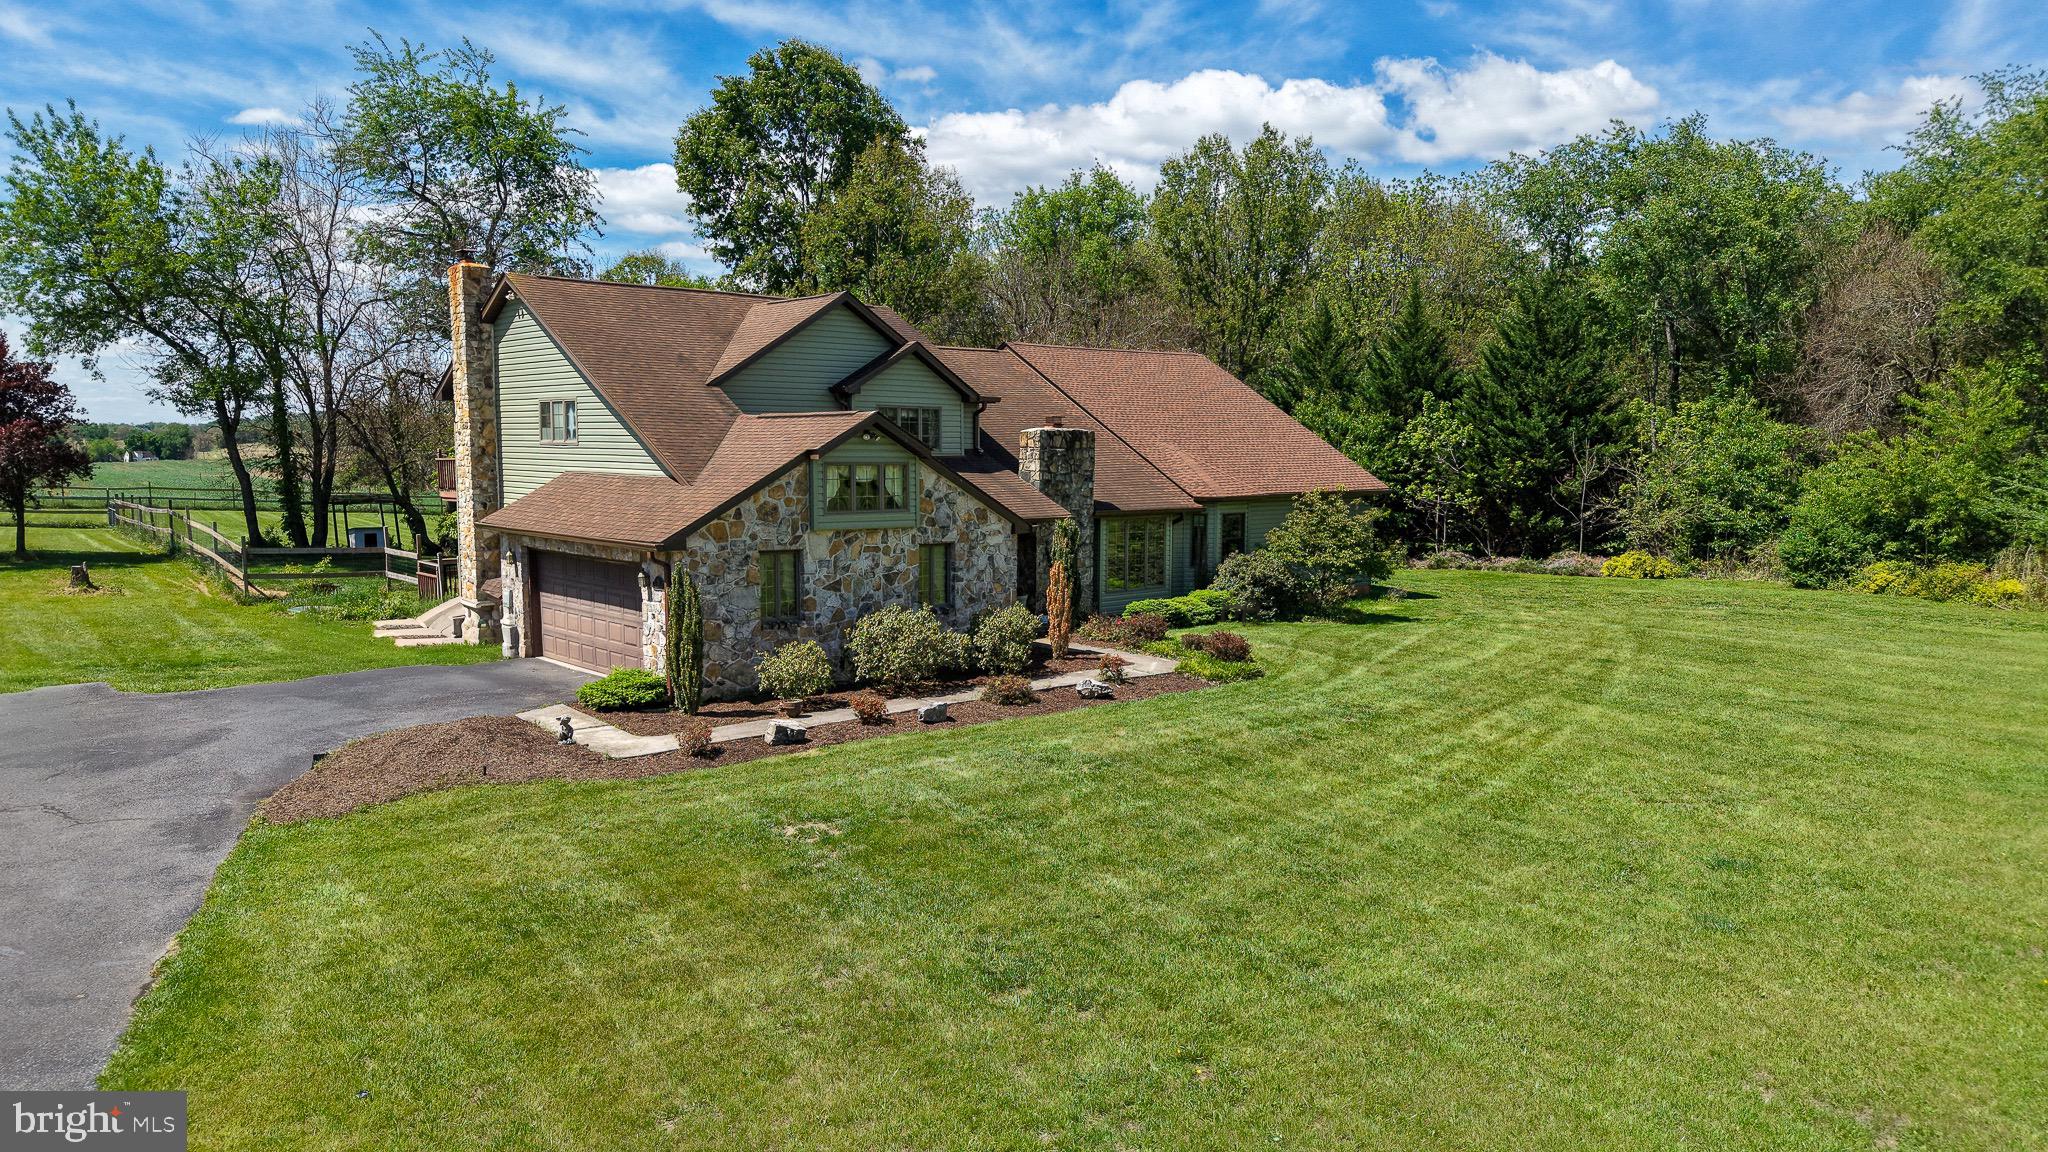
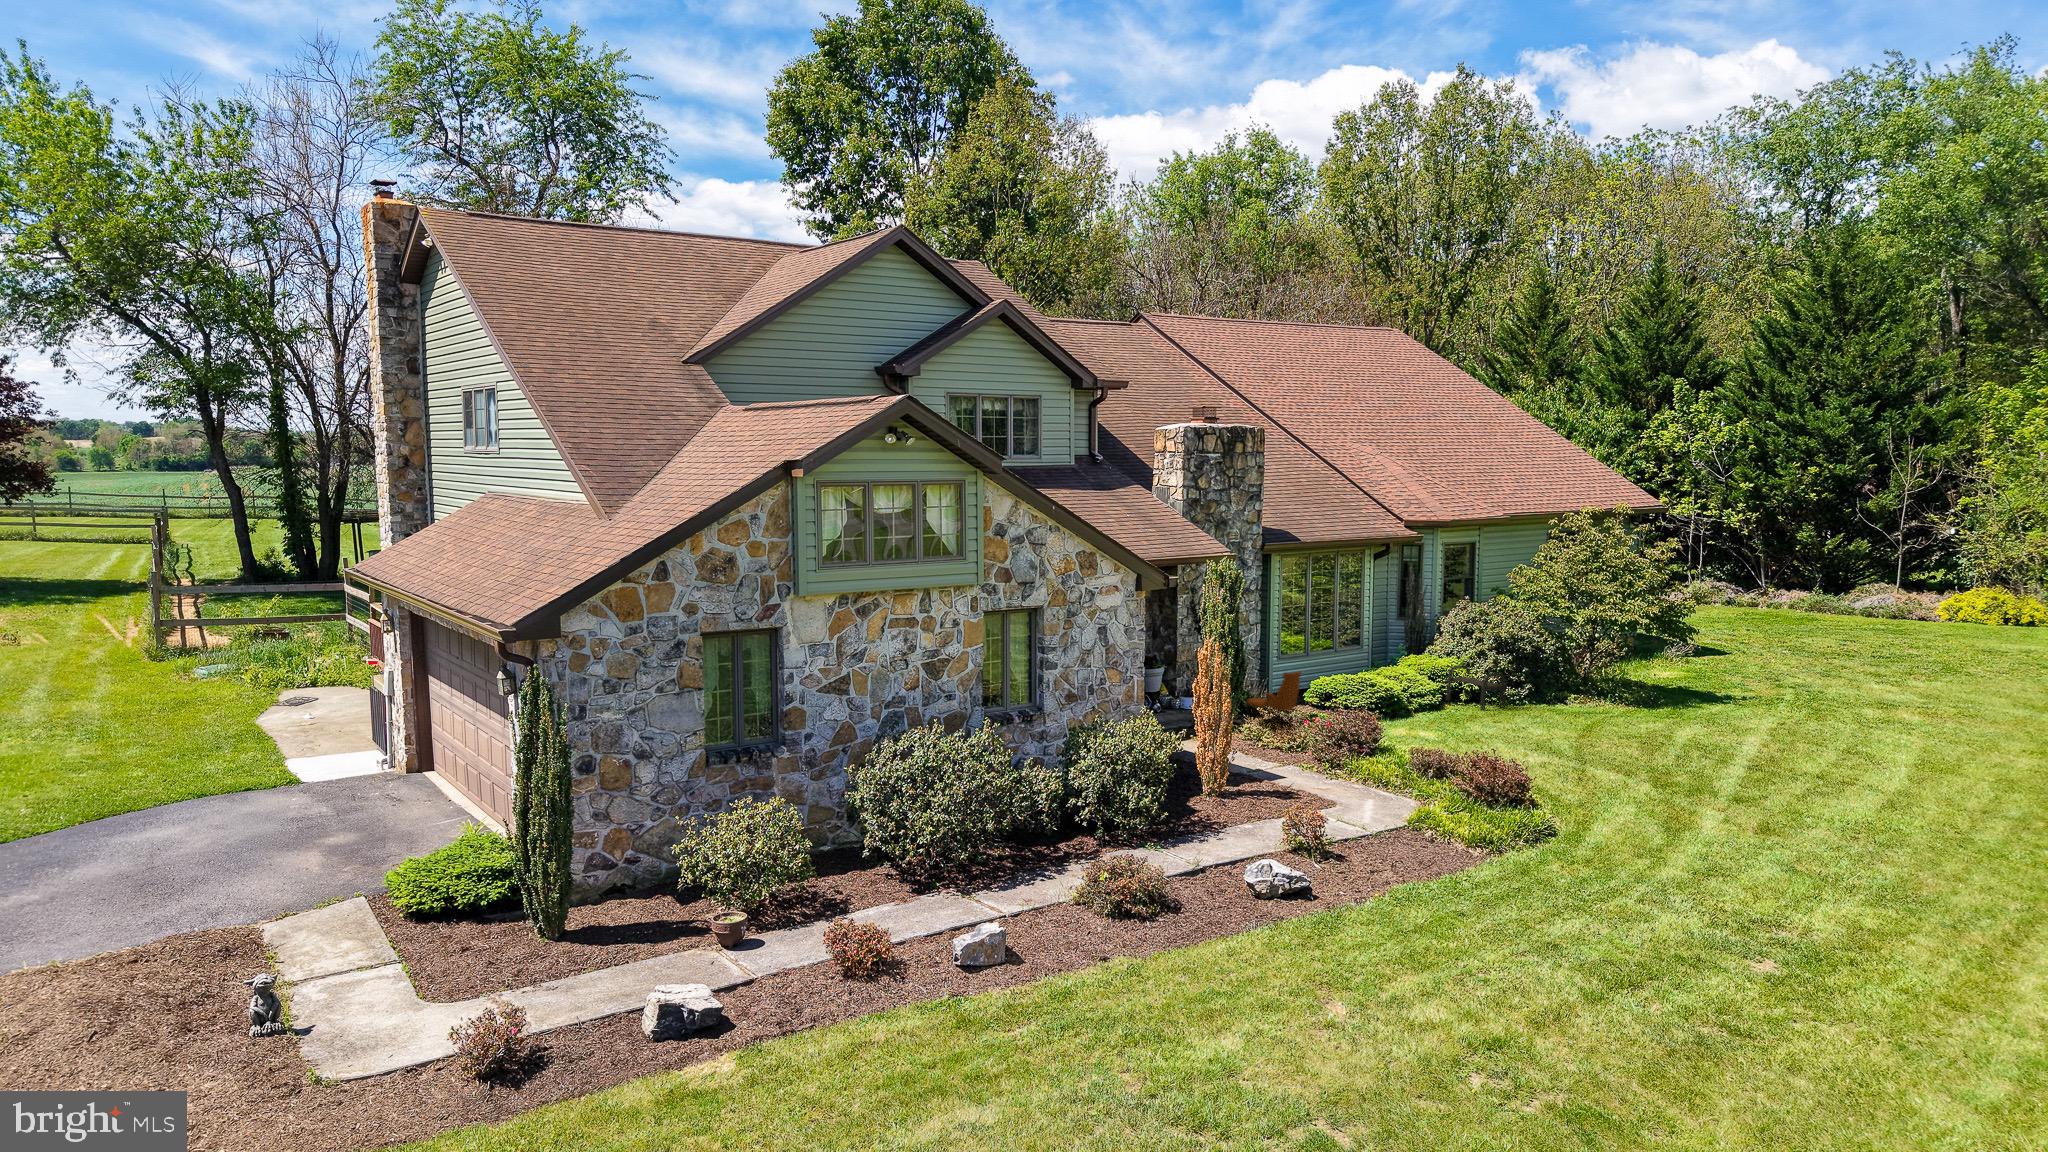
lounge chair: none [1081,597,1119,633] -> present [1247,671,1301,720]

